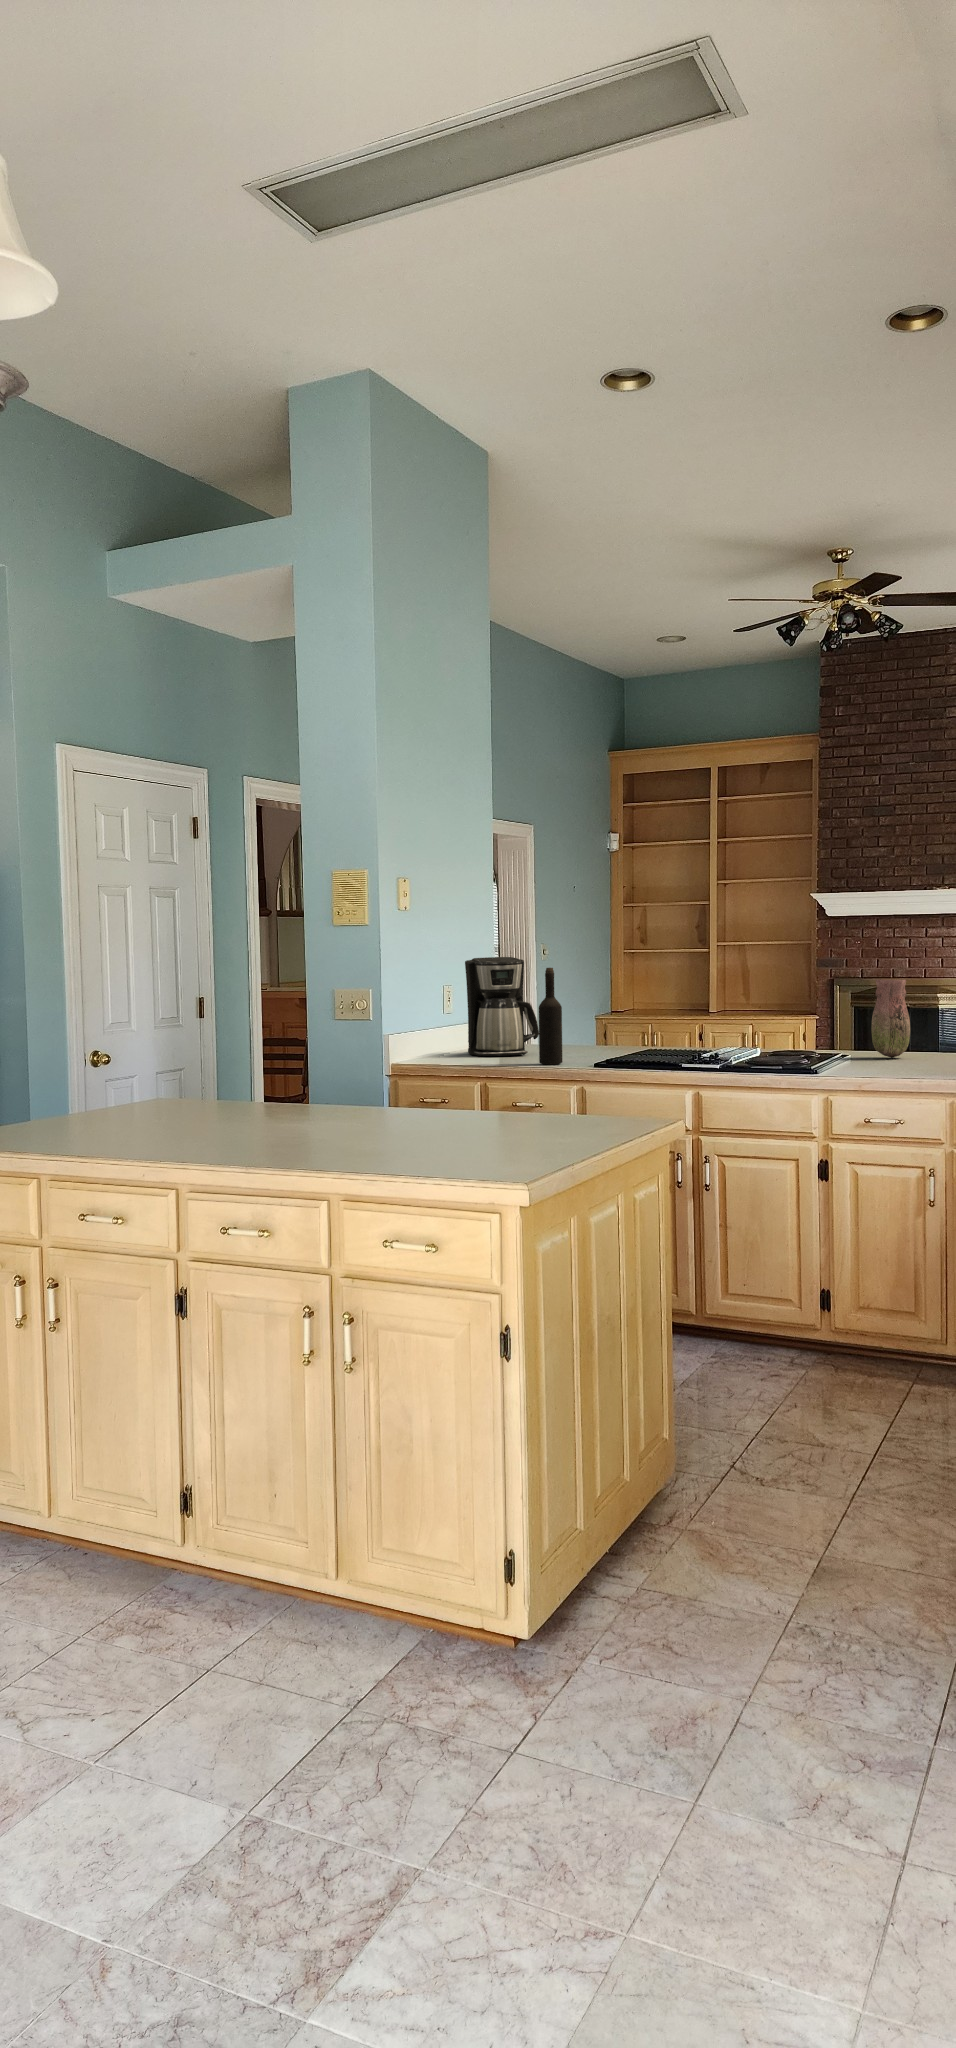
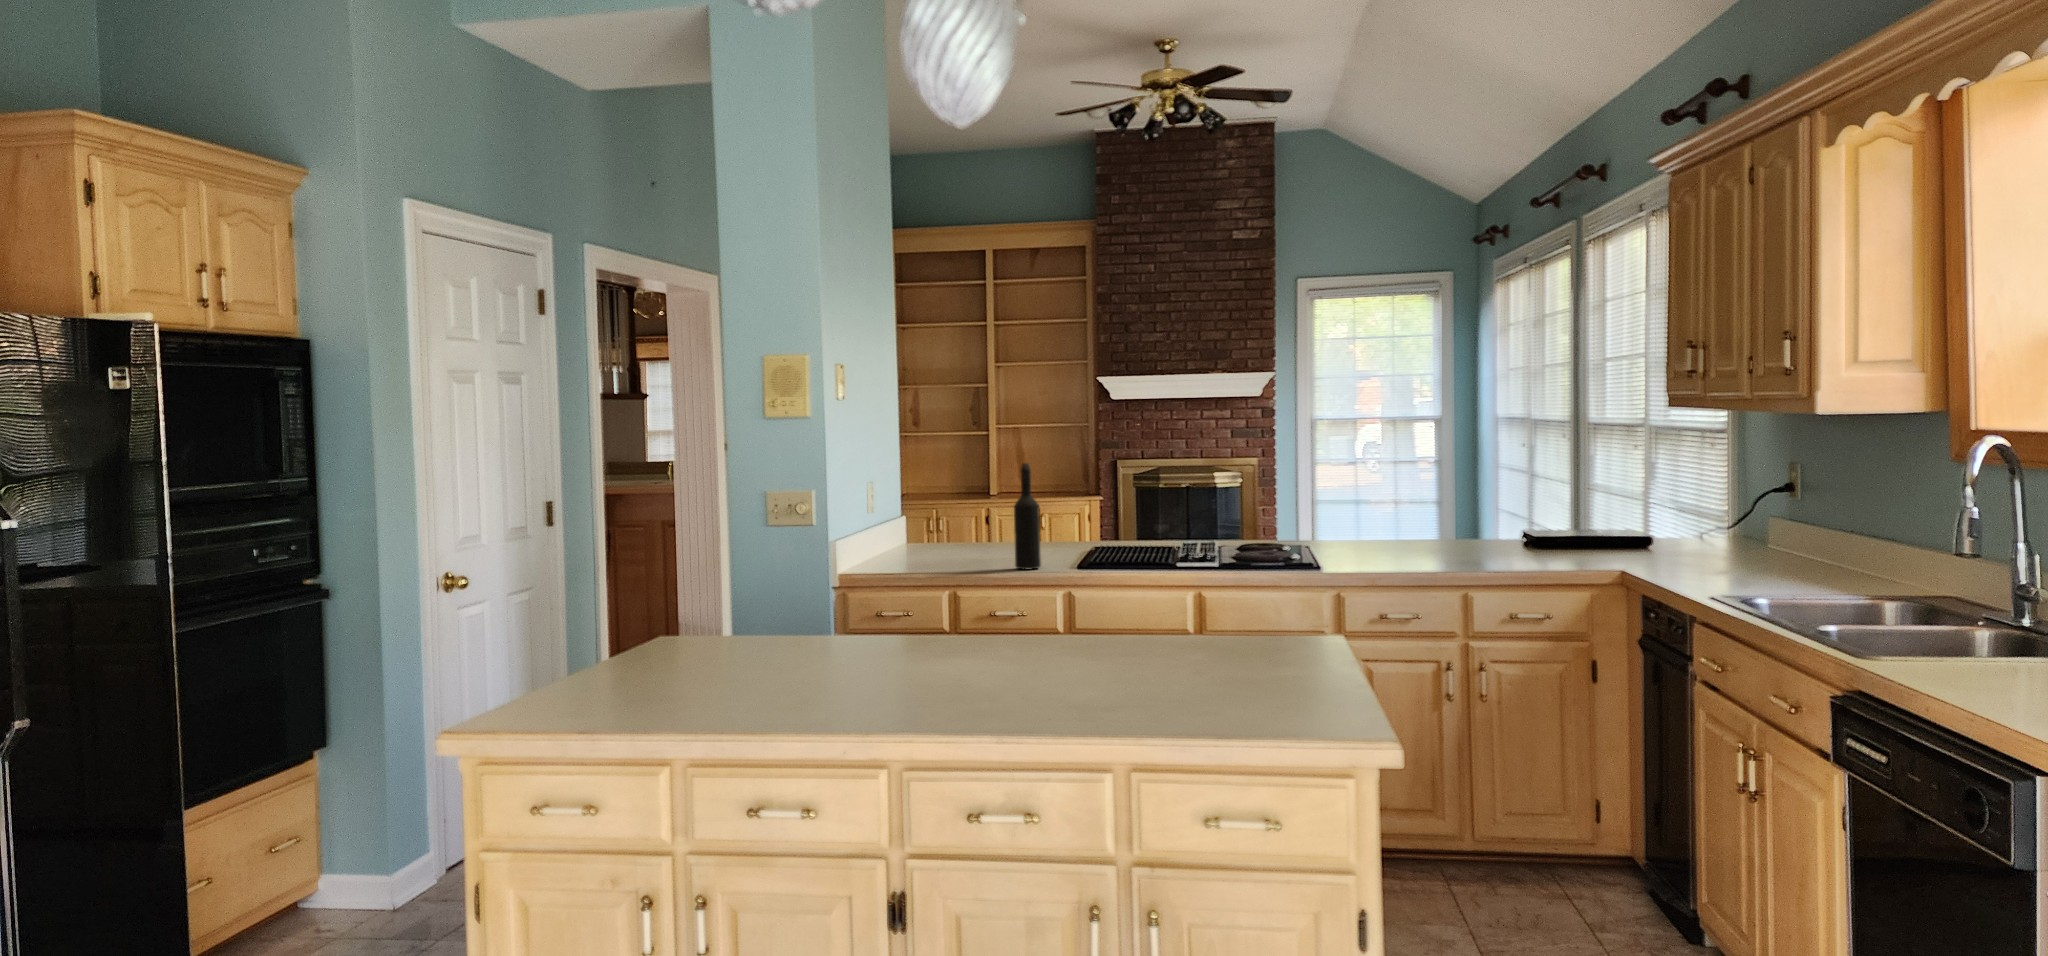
coffee maker: present [465,957,539,1057] -> none [893,450,978,561]
vase: present [871,979,910,1058] -> none [1326,468,1365,547]

